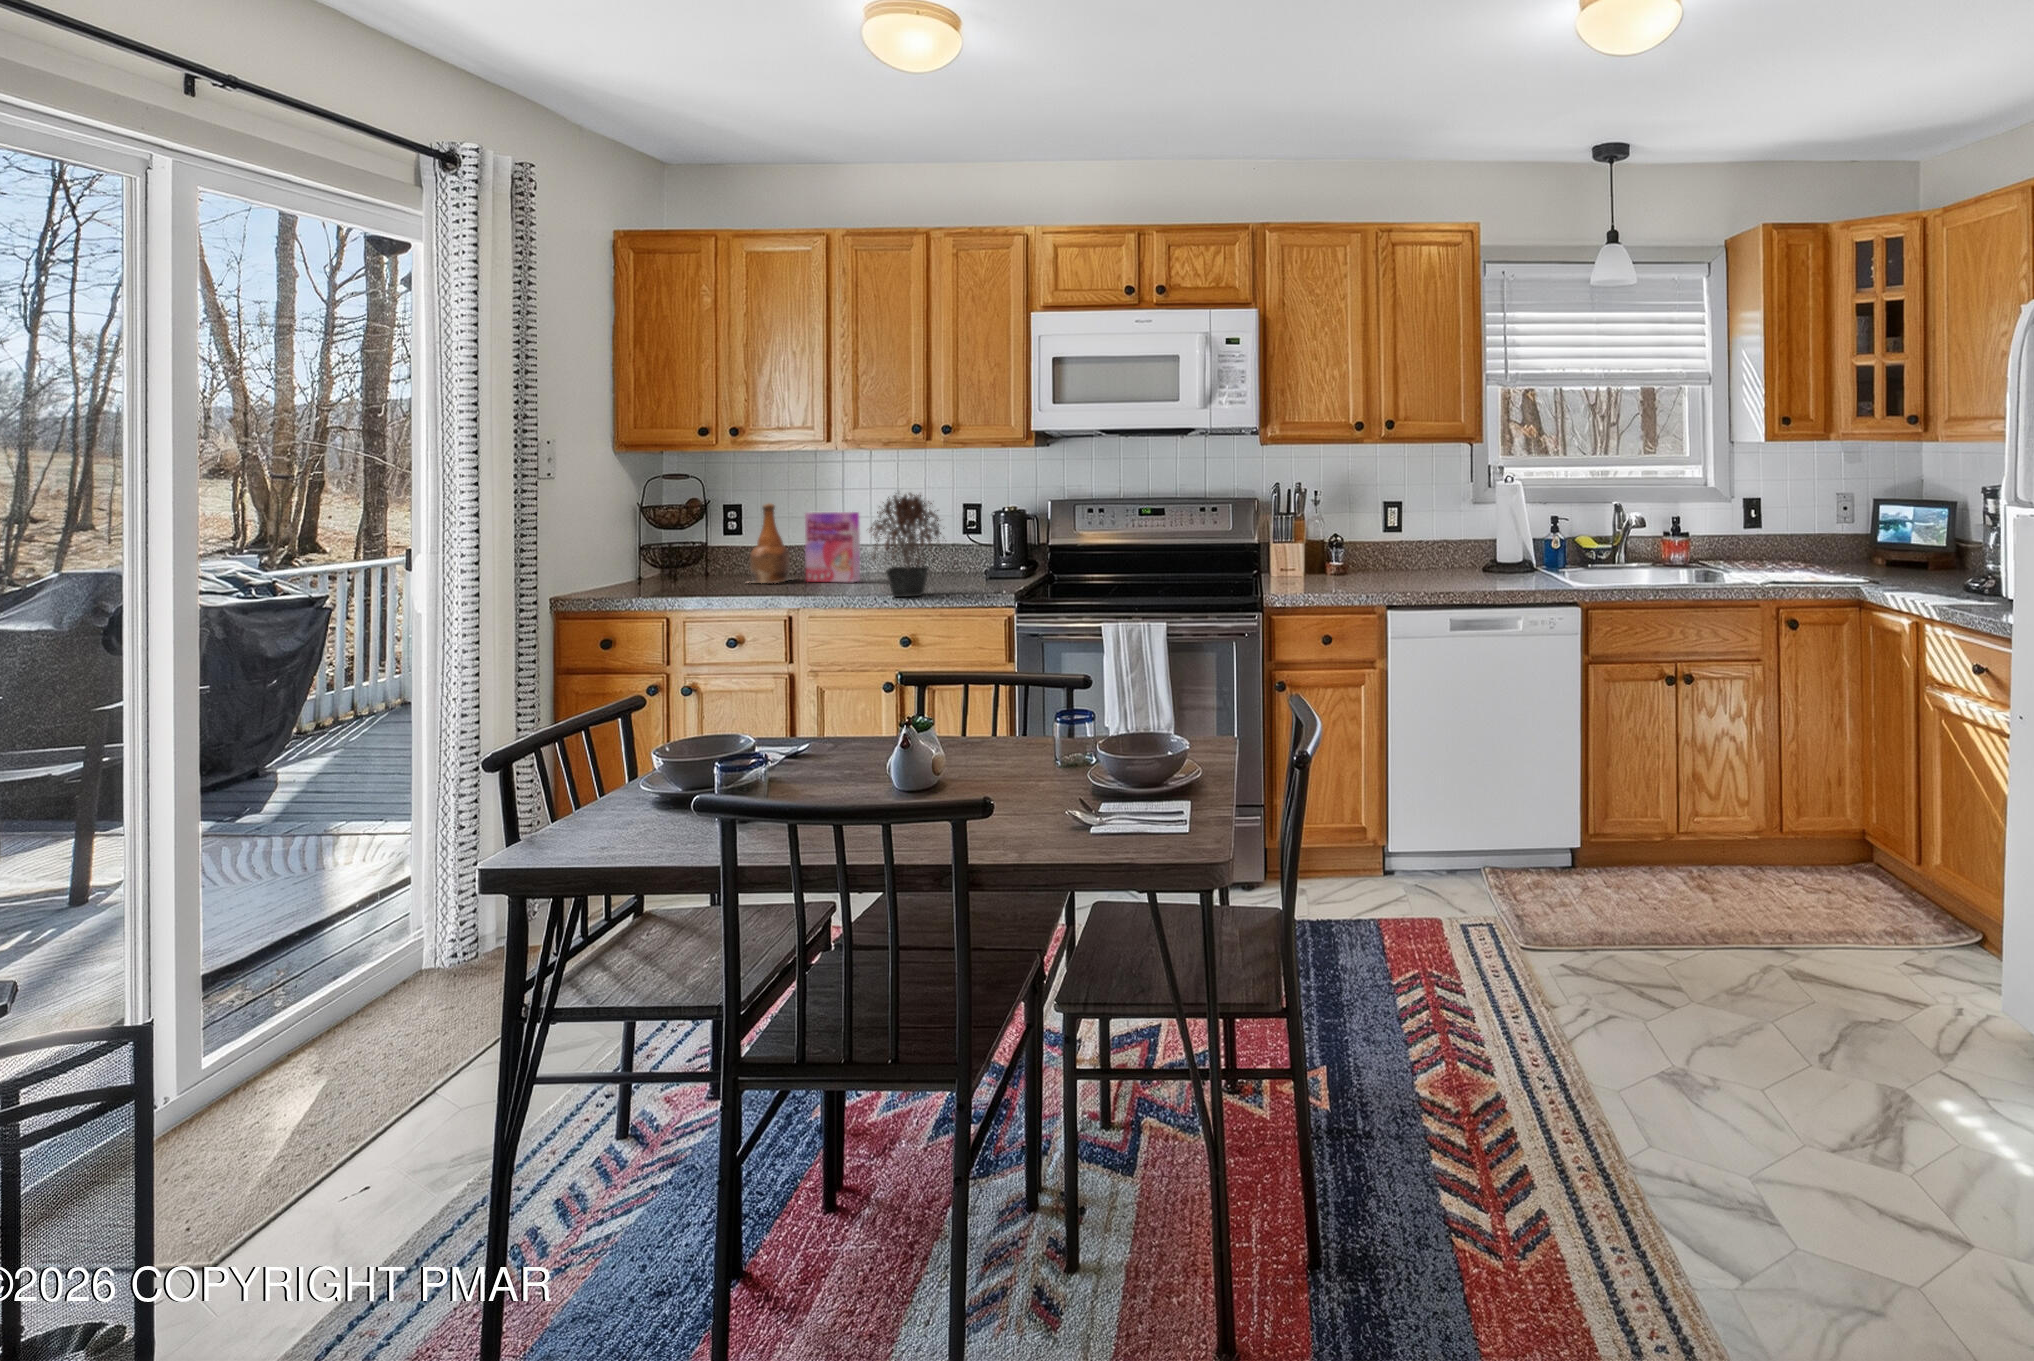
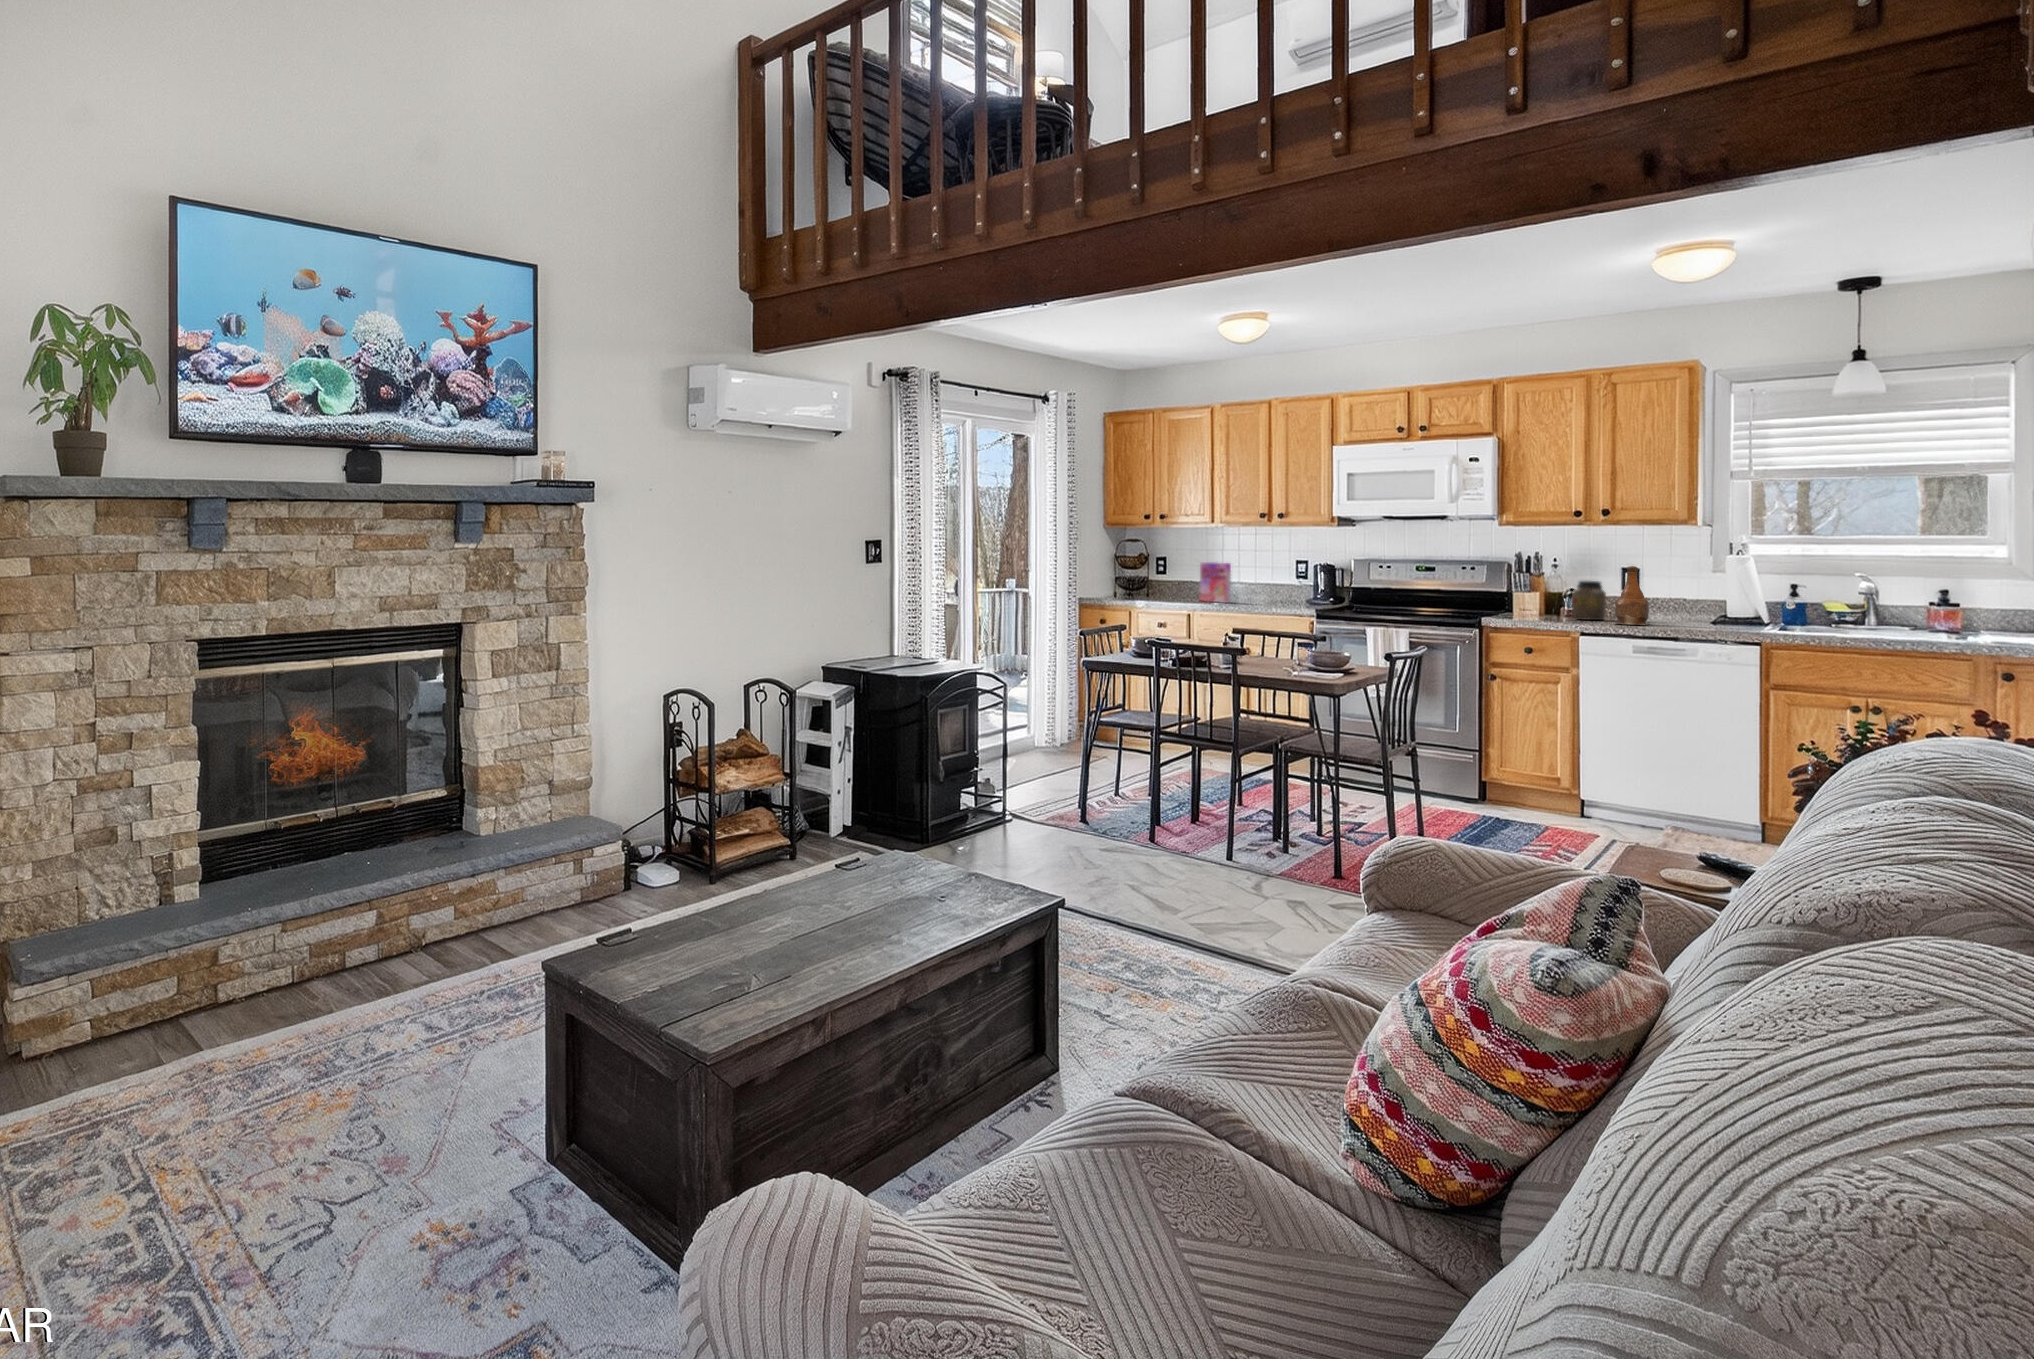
potted plant: present [869,493,945,597] -> none [1230,549,1280,609]
bottle: present [748,504,790,583] -> present [1615,566,1649,625]
jar: none [1346,523,1380,579] -> present [1572,580,1606,620]

